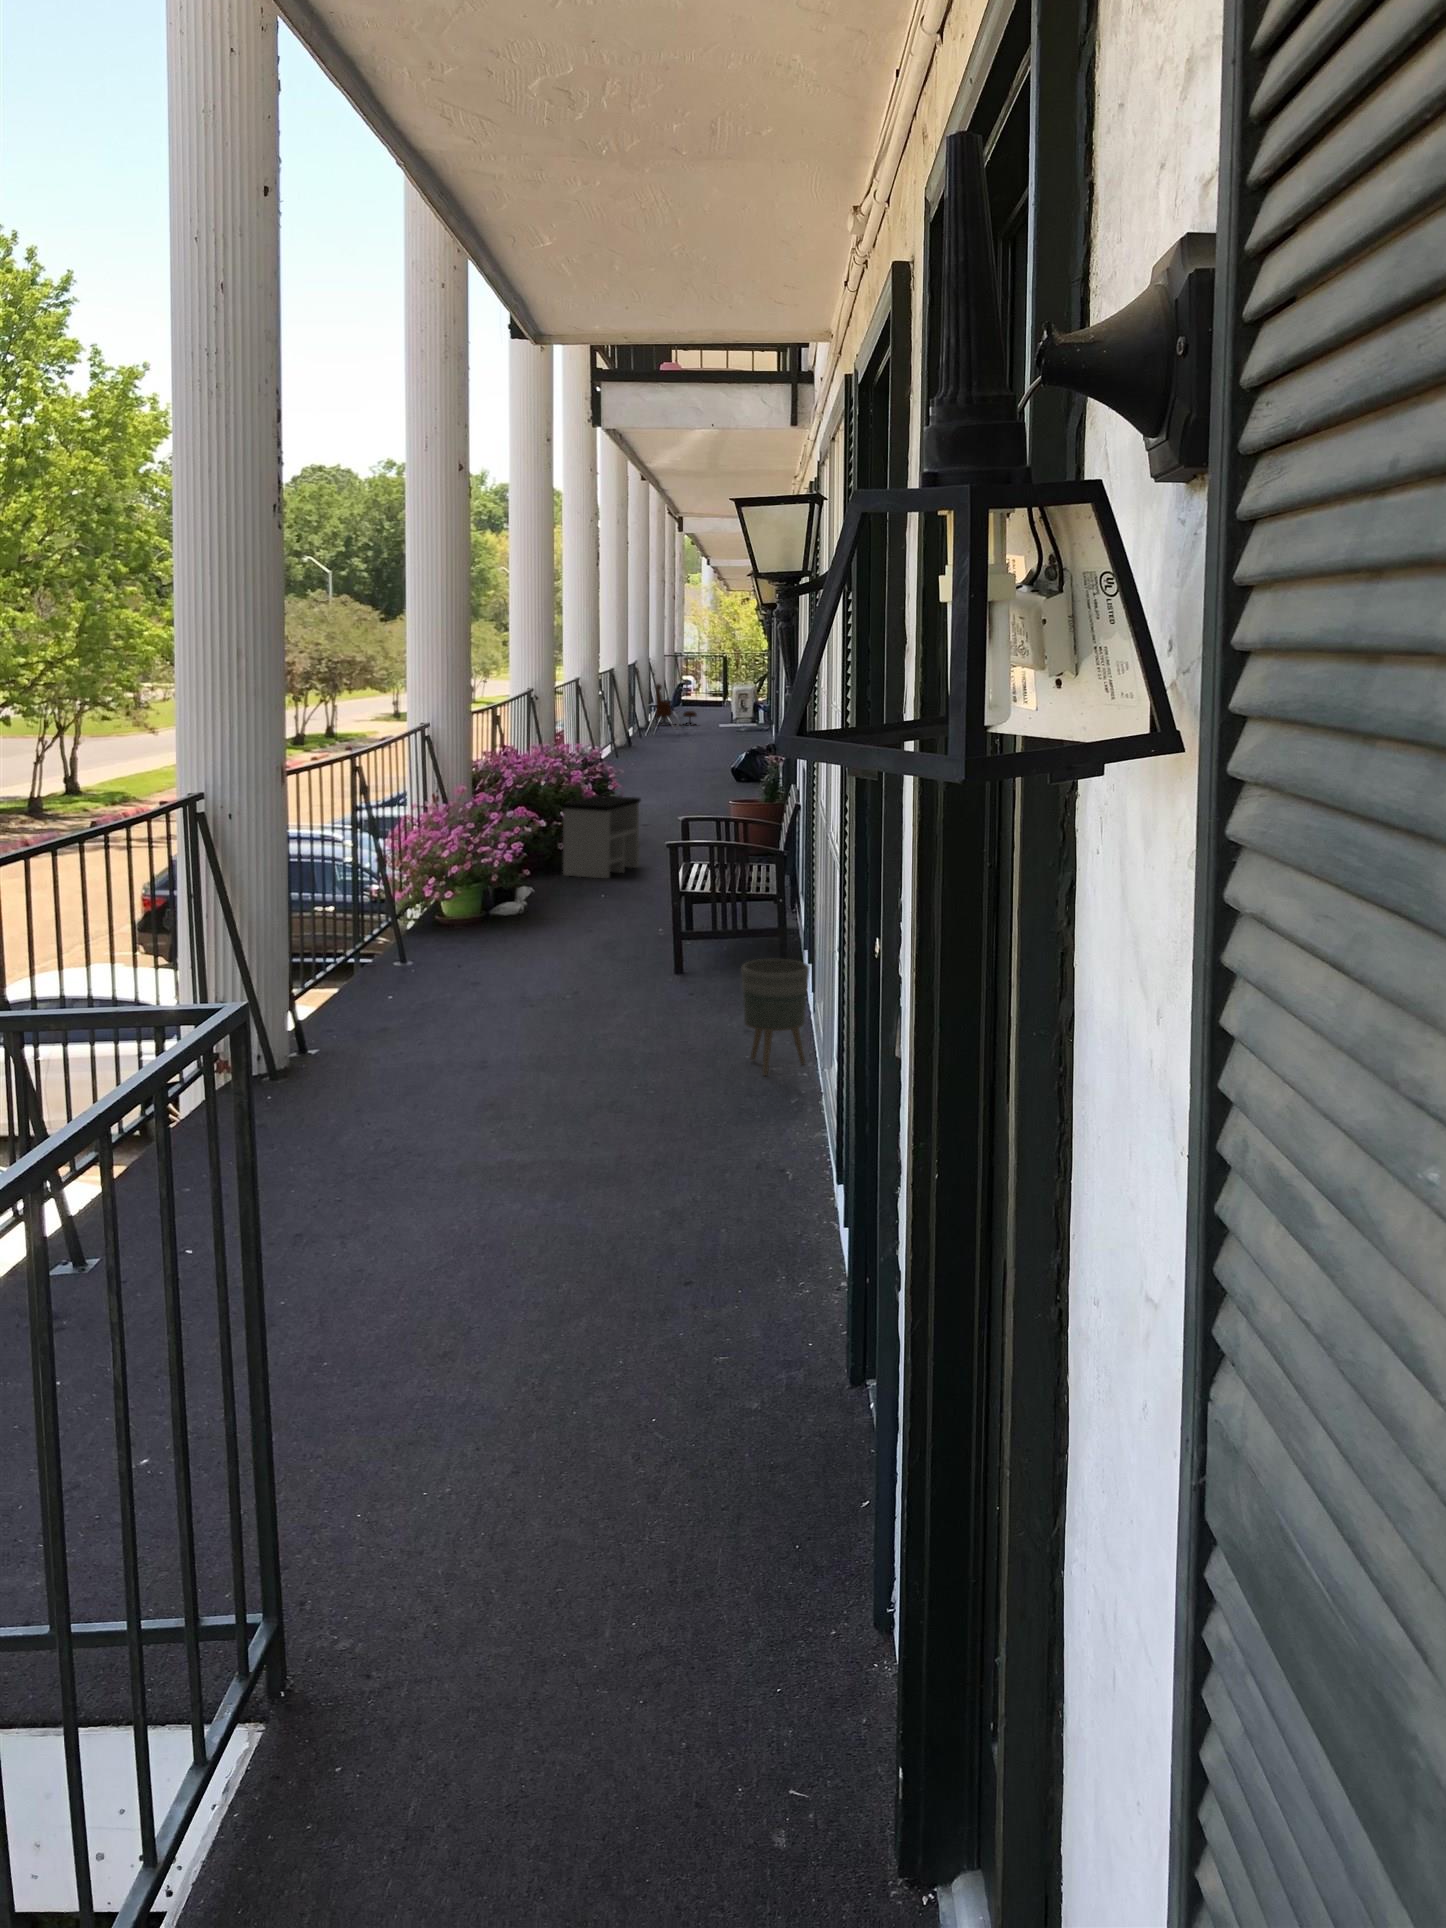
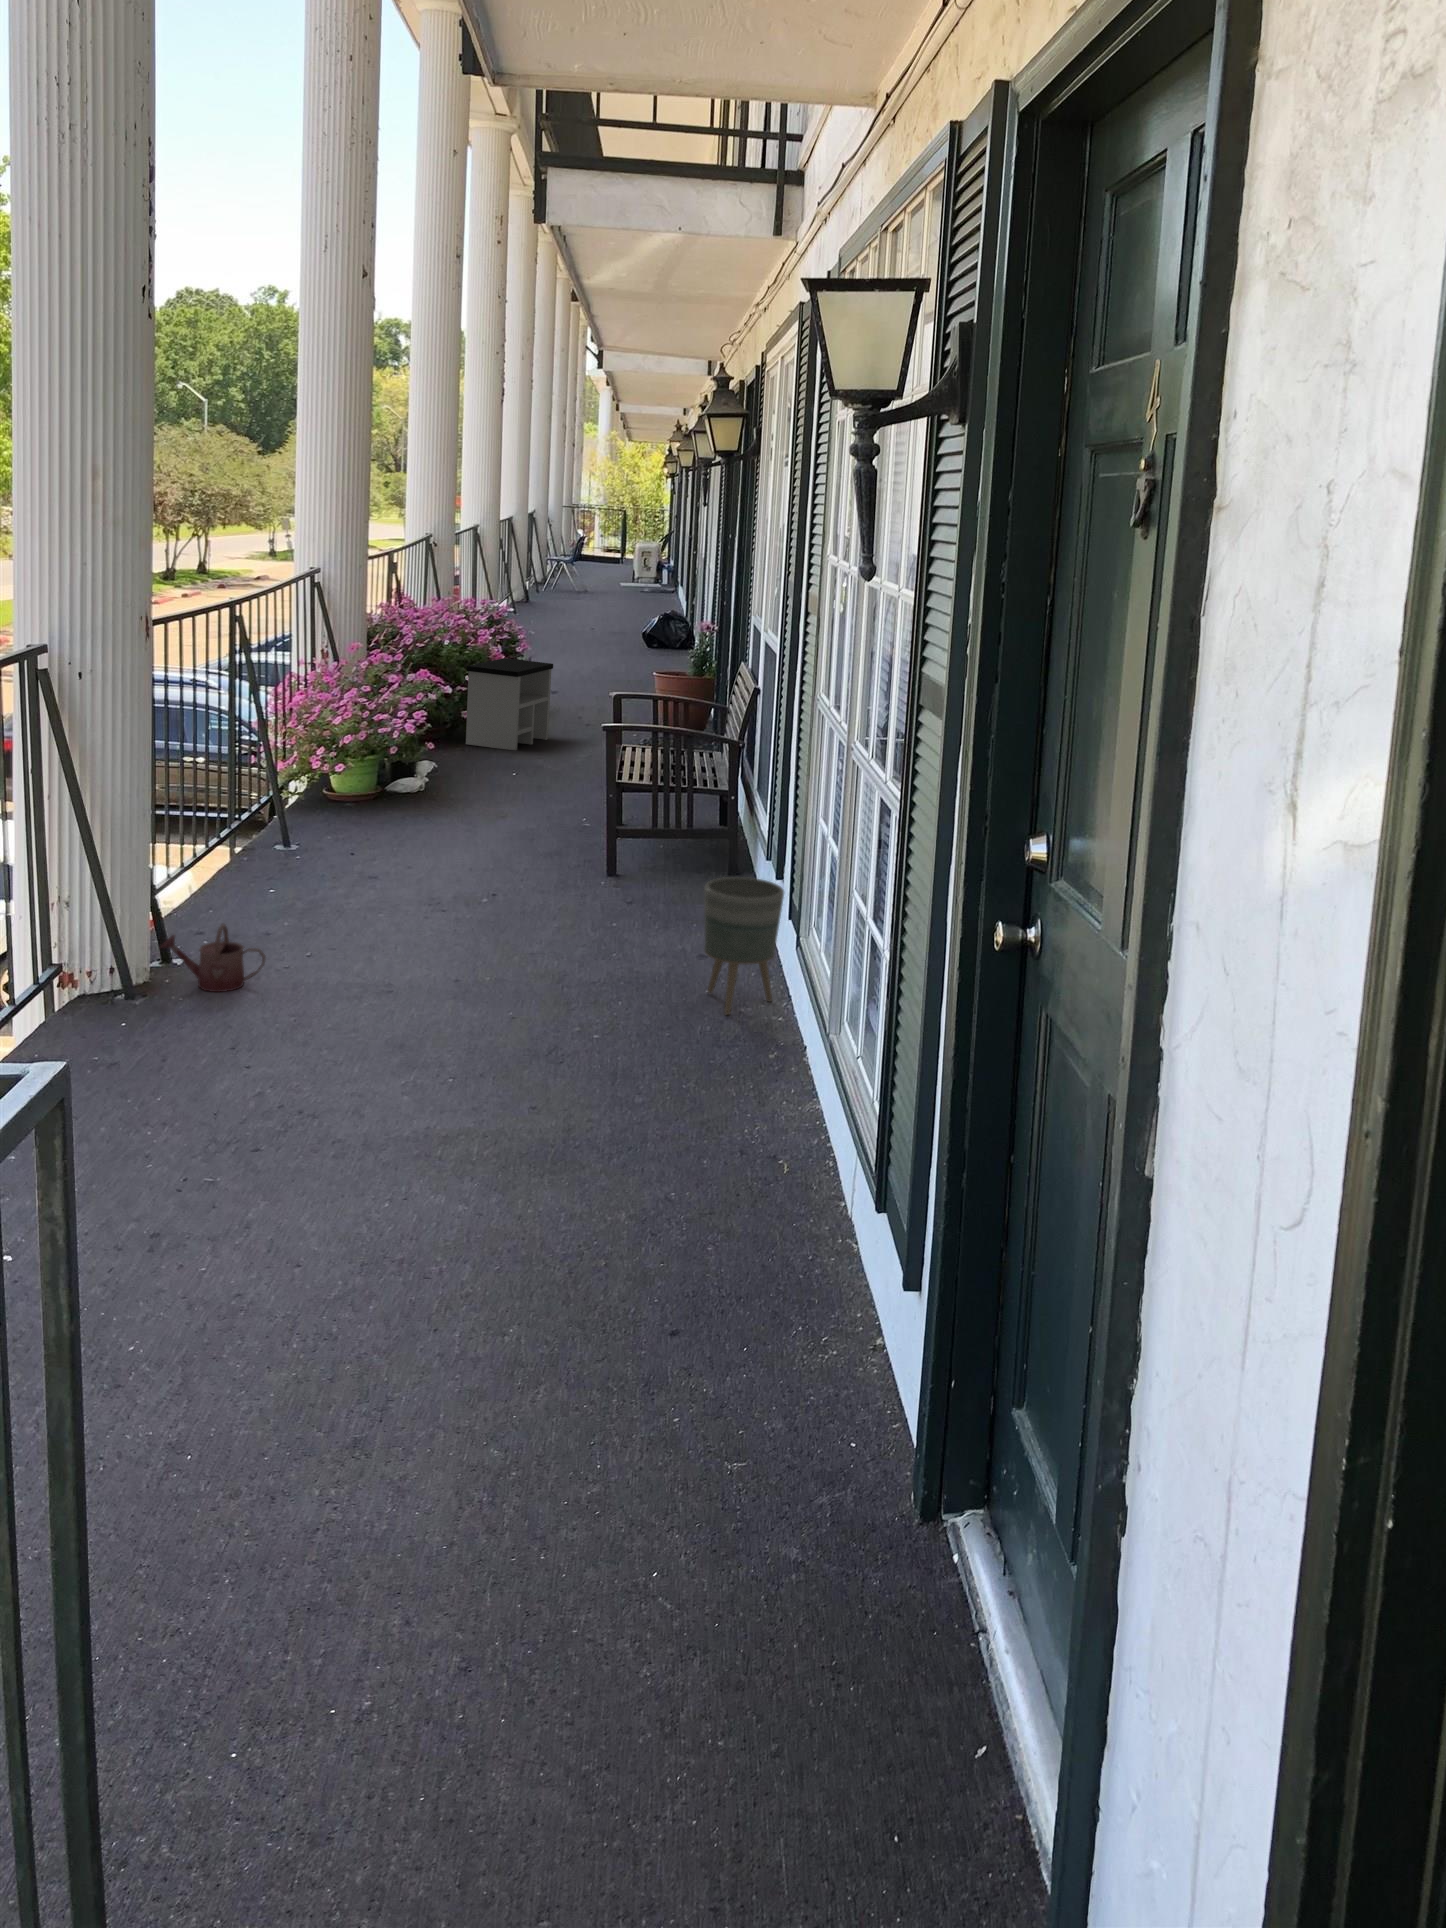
lounge chair: present [655,684,697,725] -> none [545,538,595,584]
watering can: none [299,1016,384,1072] -> present [159,924,266,992]

